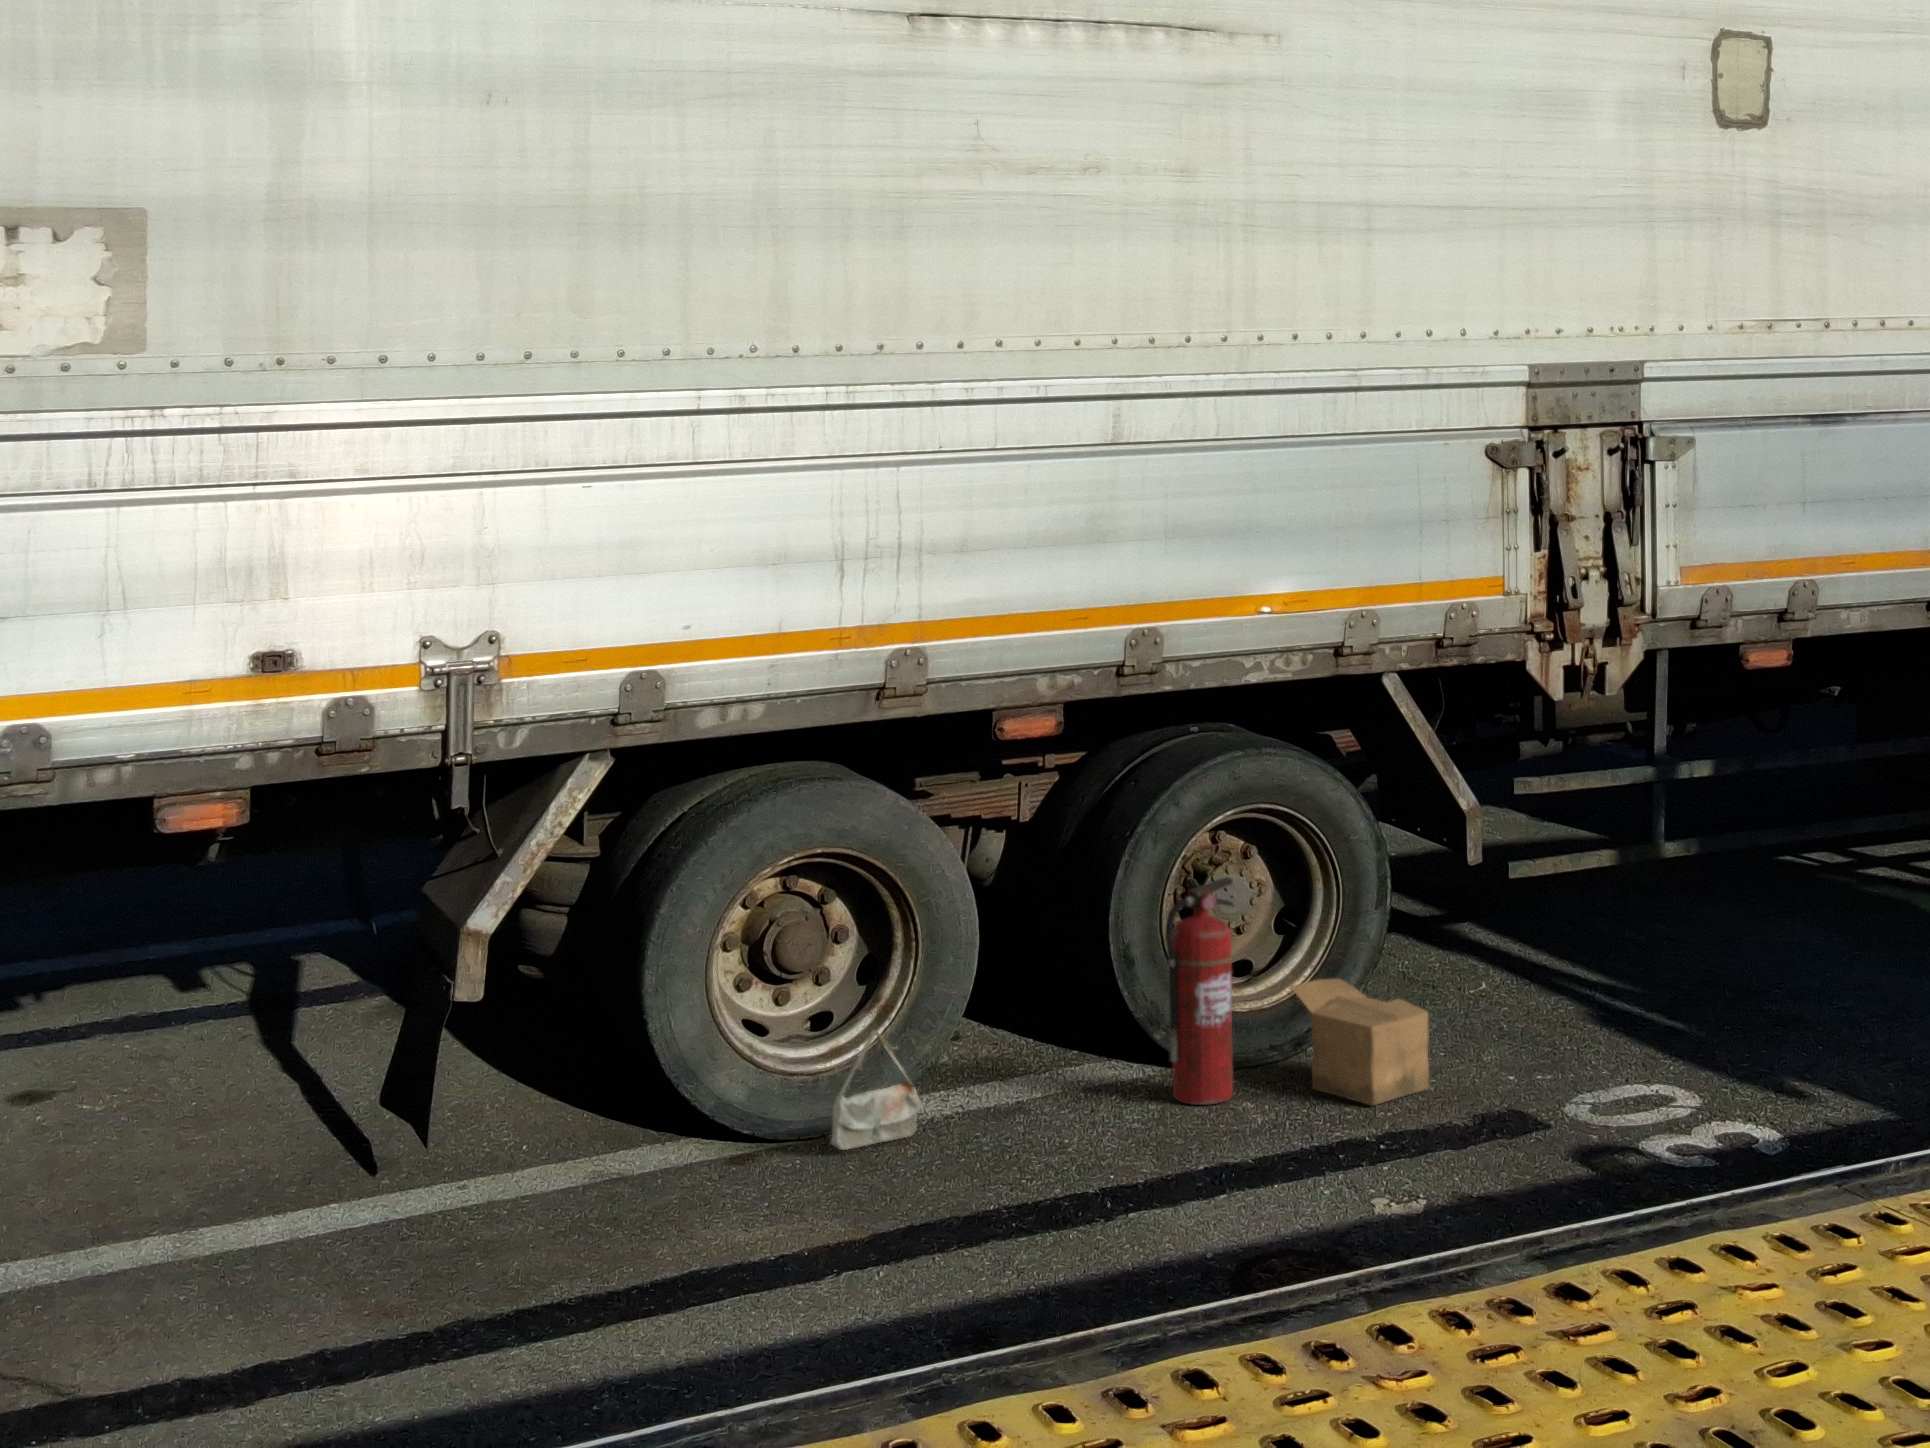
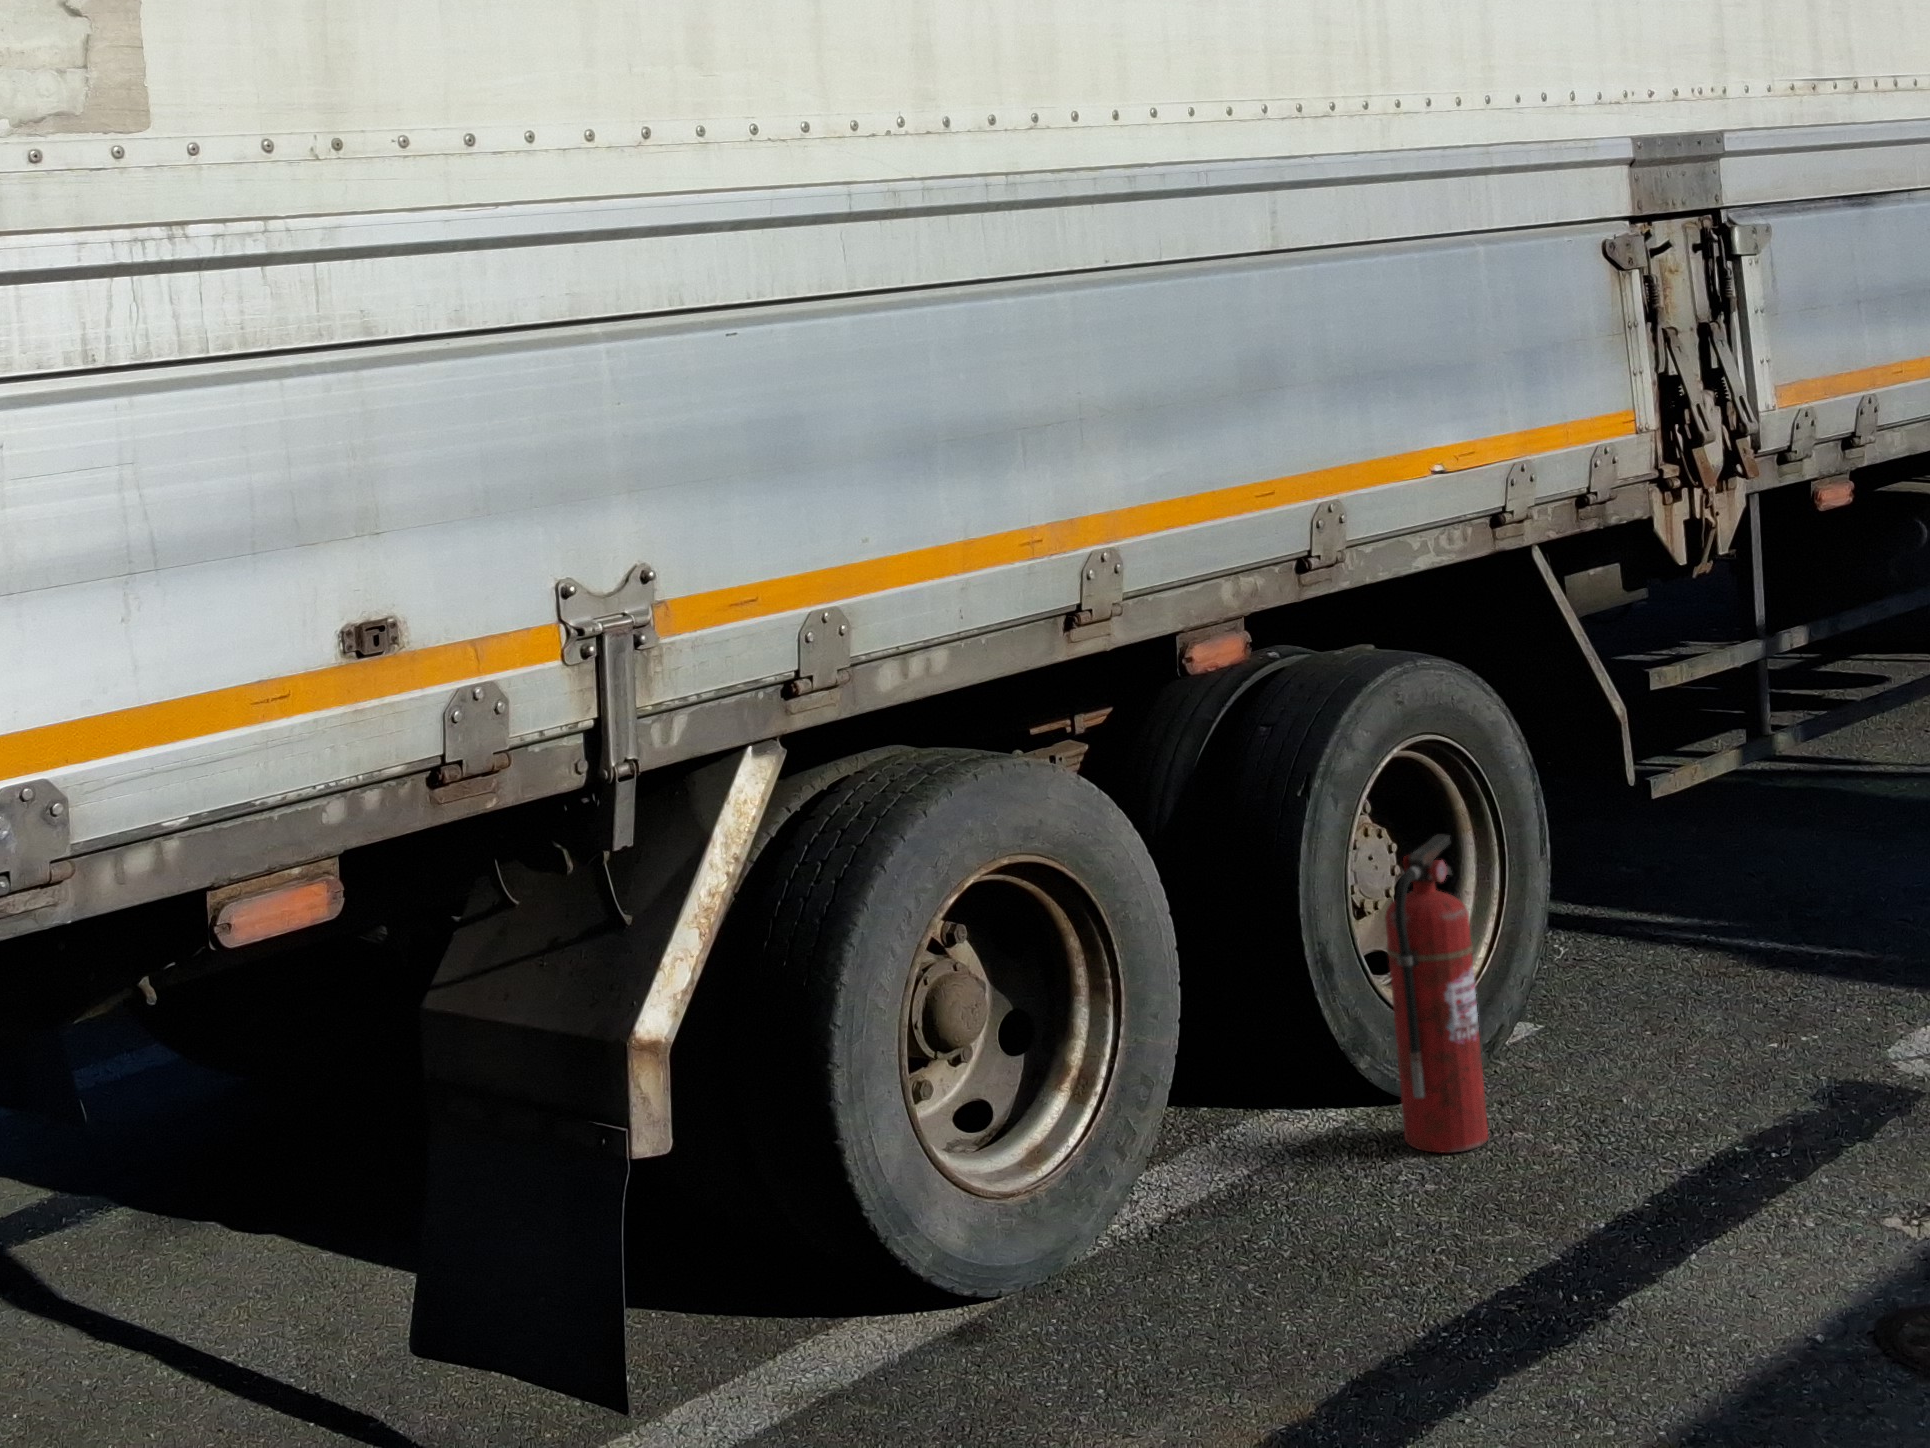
cardboard box: present [1291,979,1429,1105] -> none [1509,957,1702,1116]
bag: present [831,1031,923,1150] -> none [1084,1114,1176,1298]

